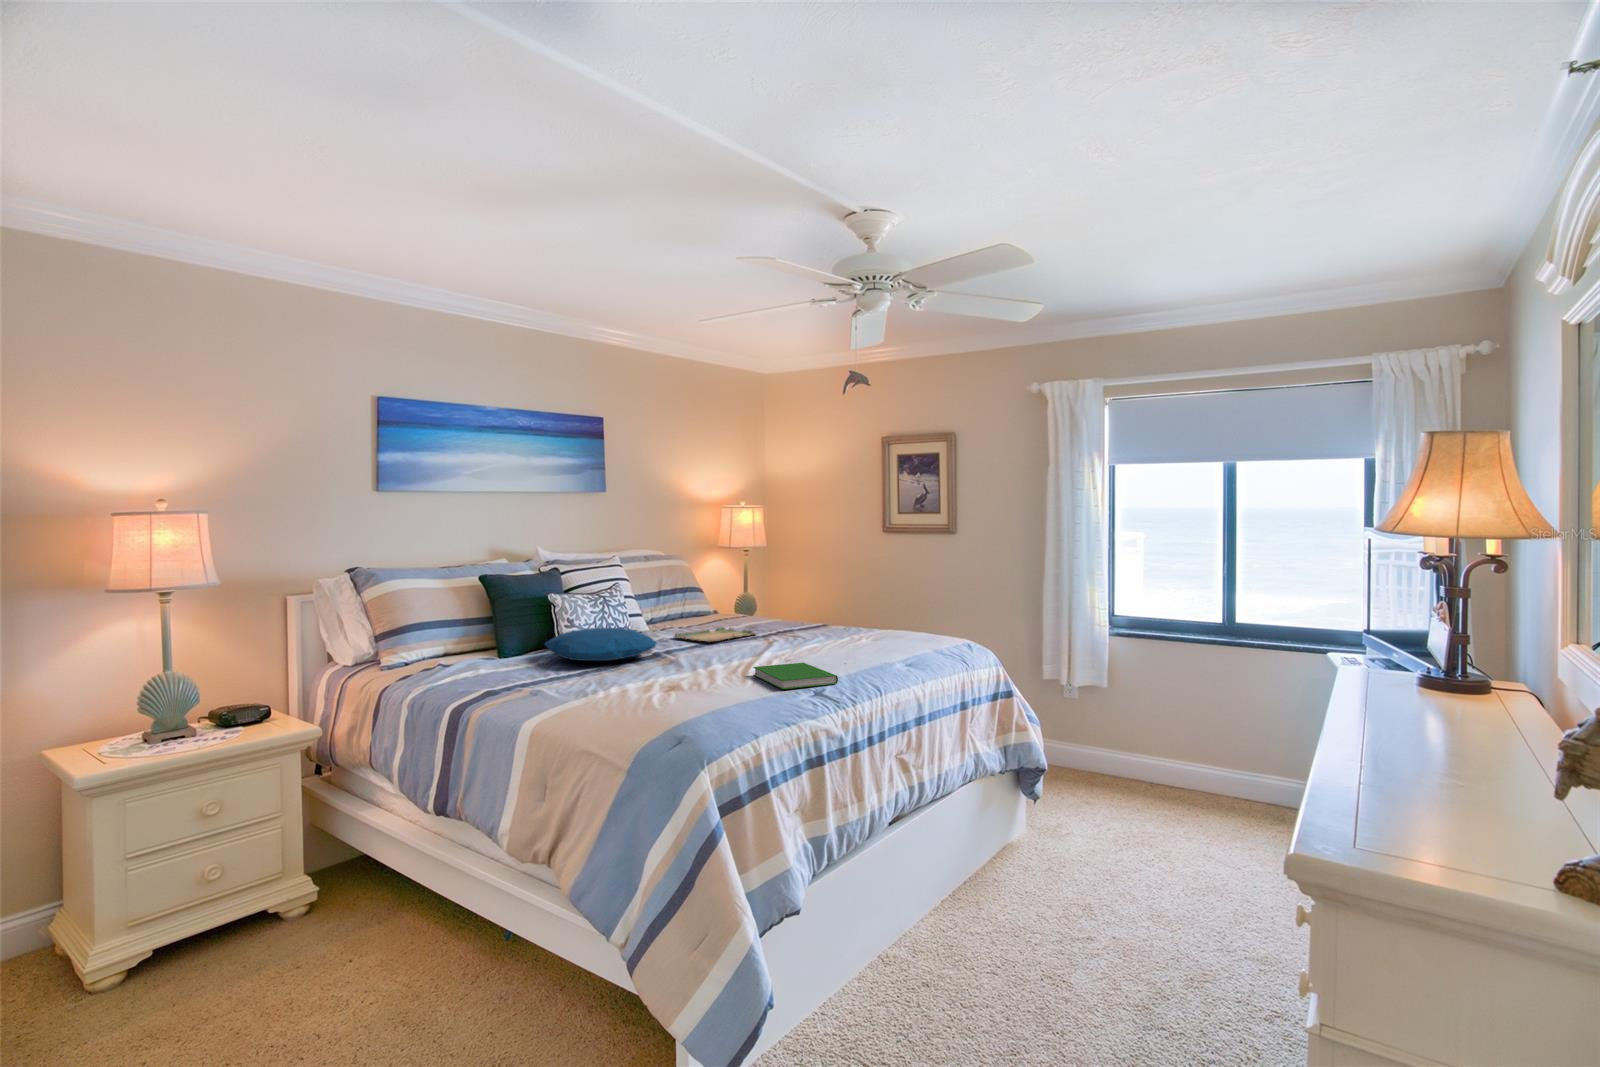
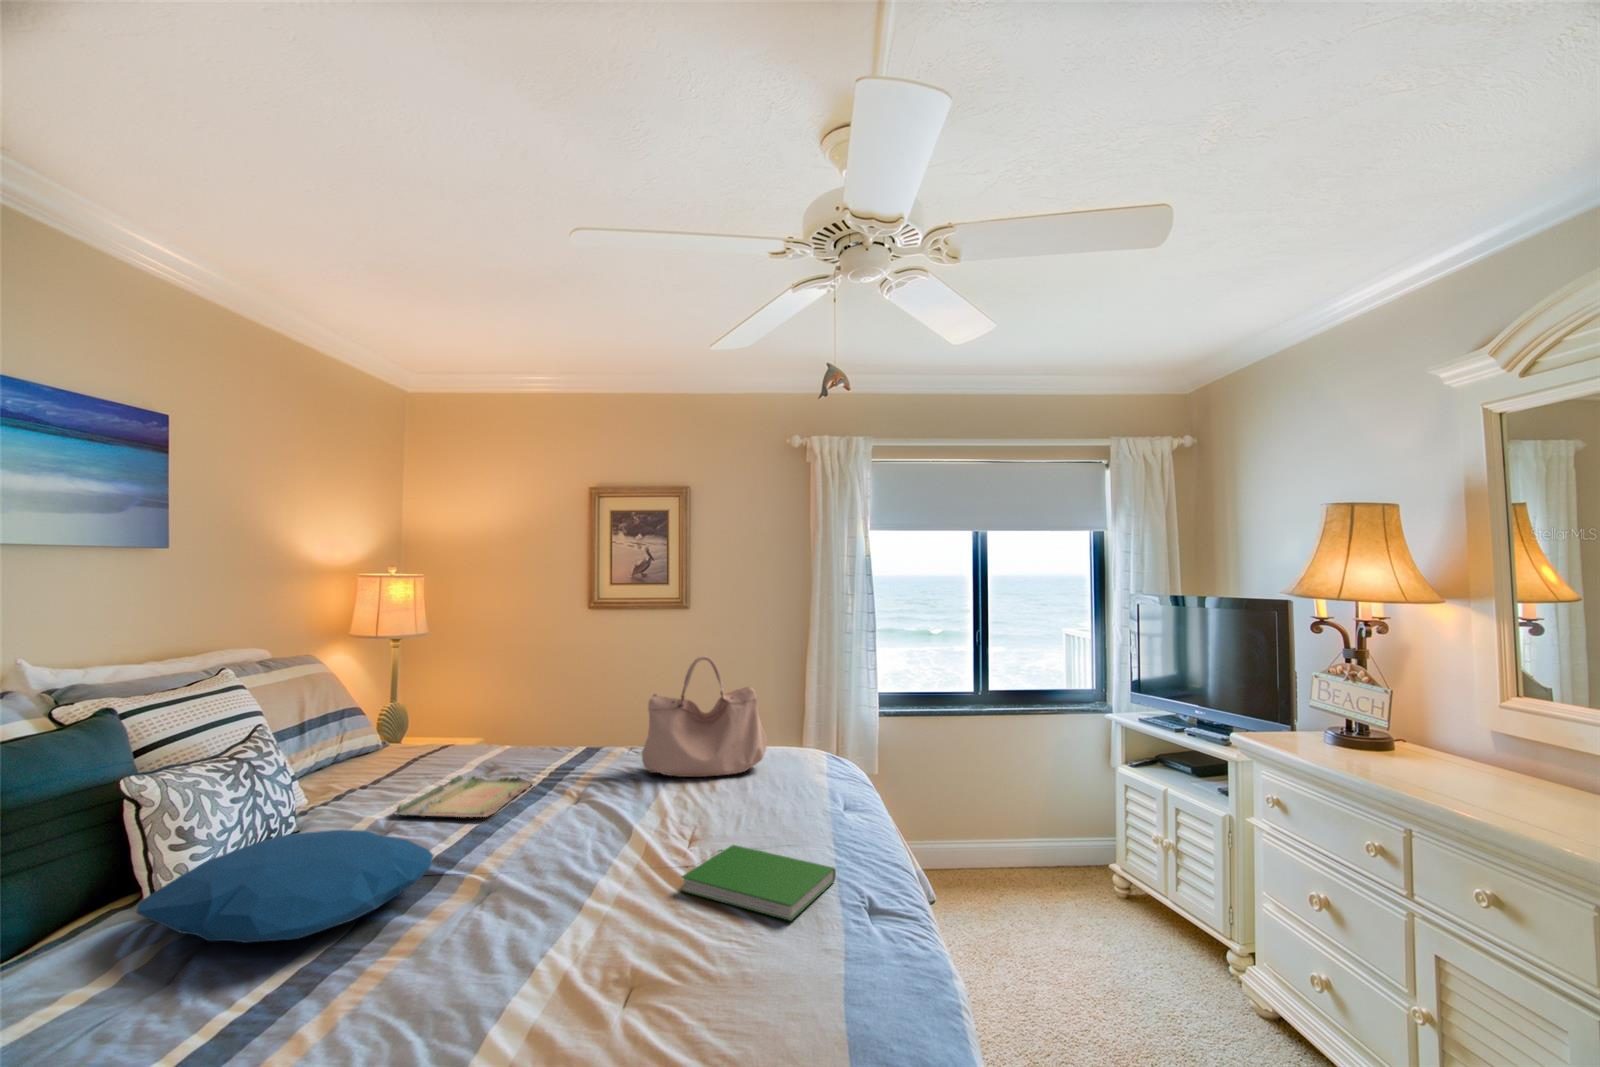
handbag: none [823,558,907,642] -> present [642,656,767,777]

